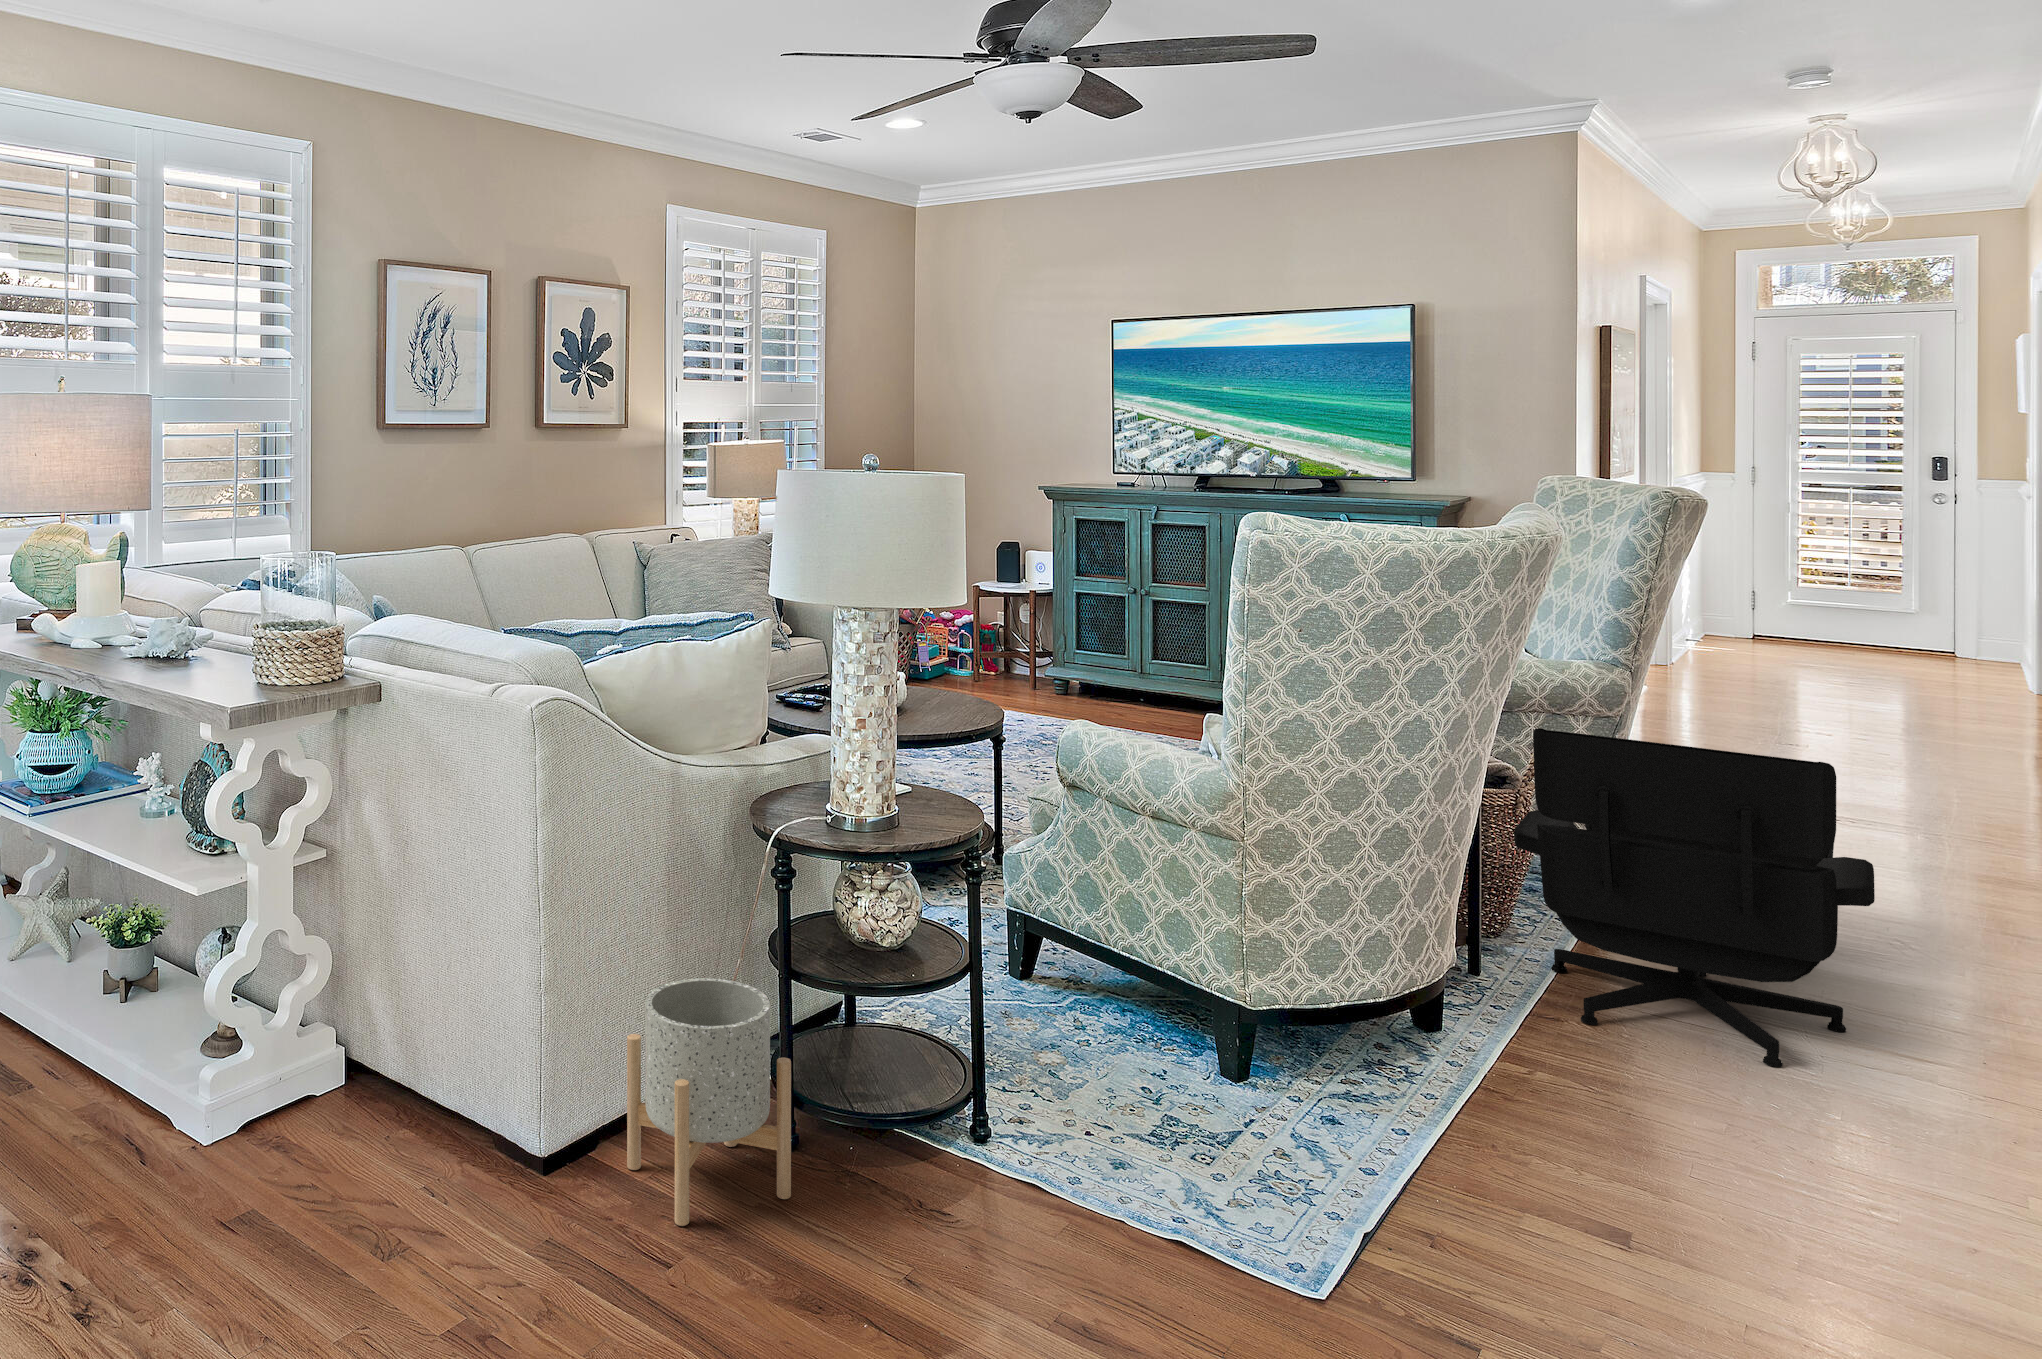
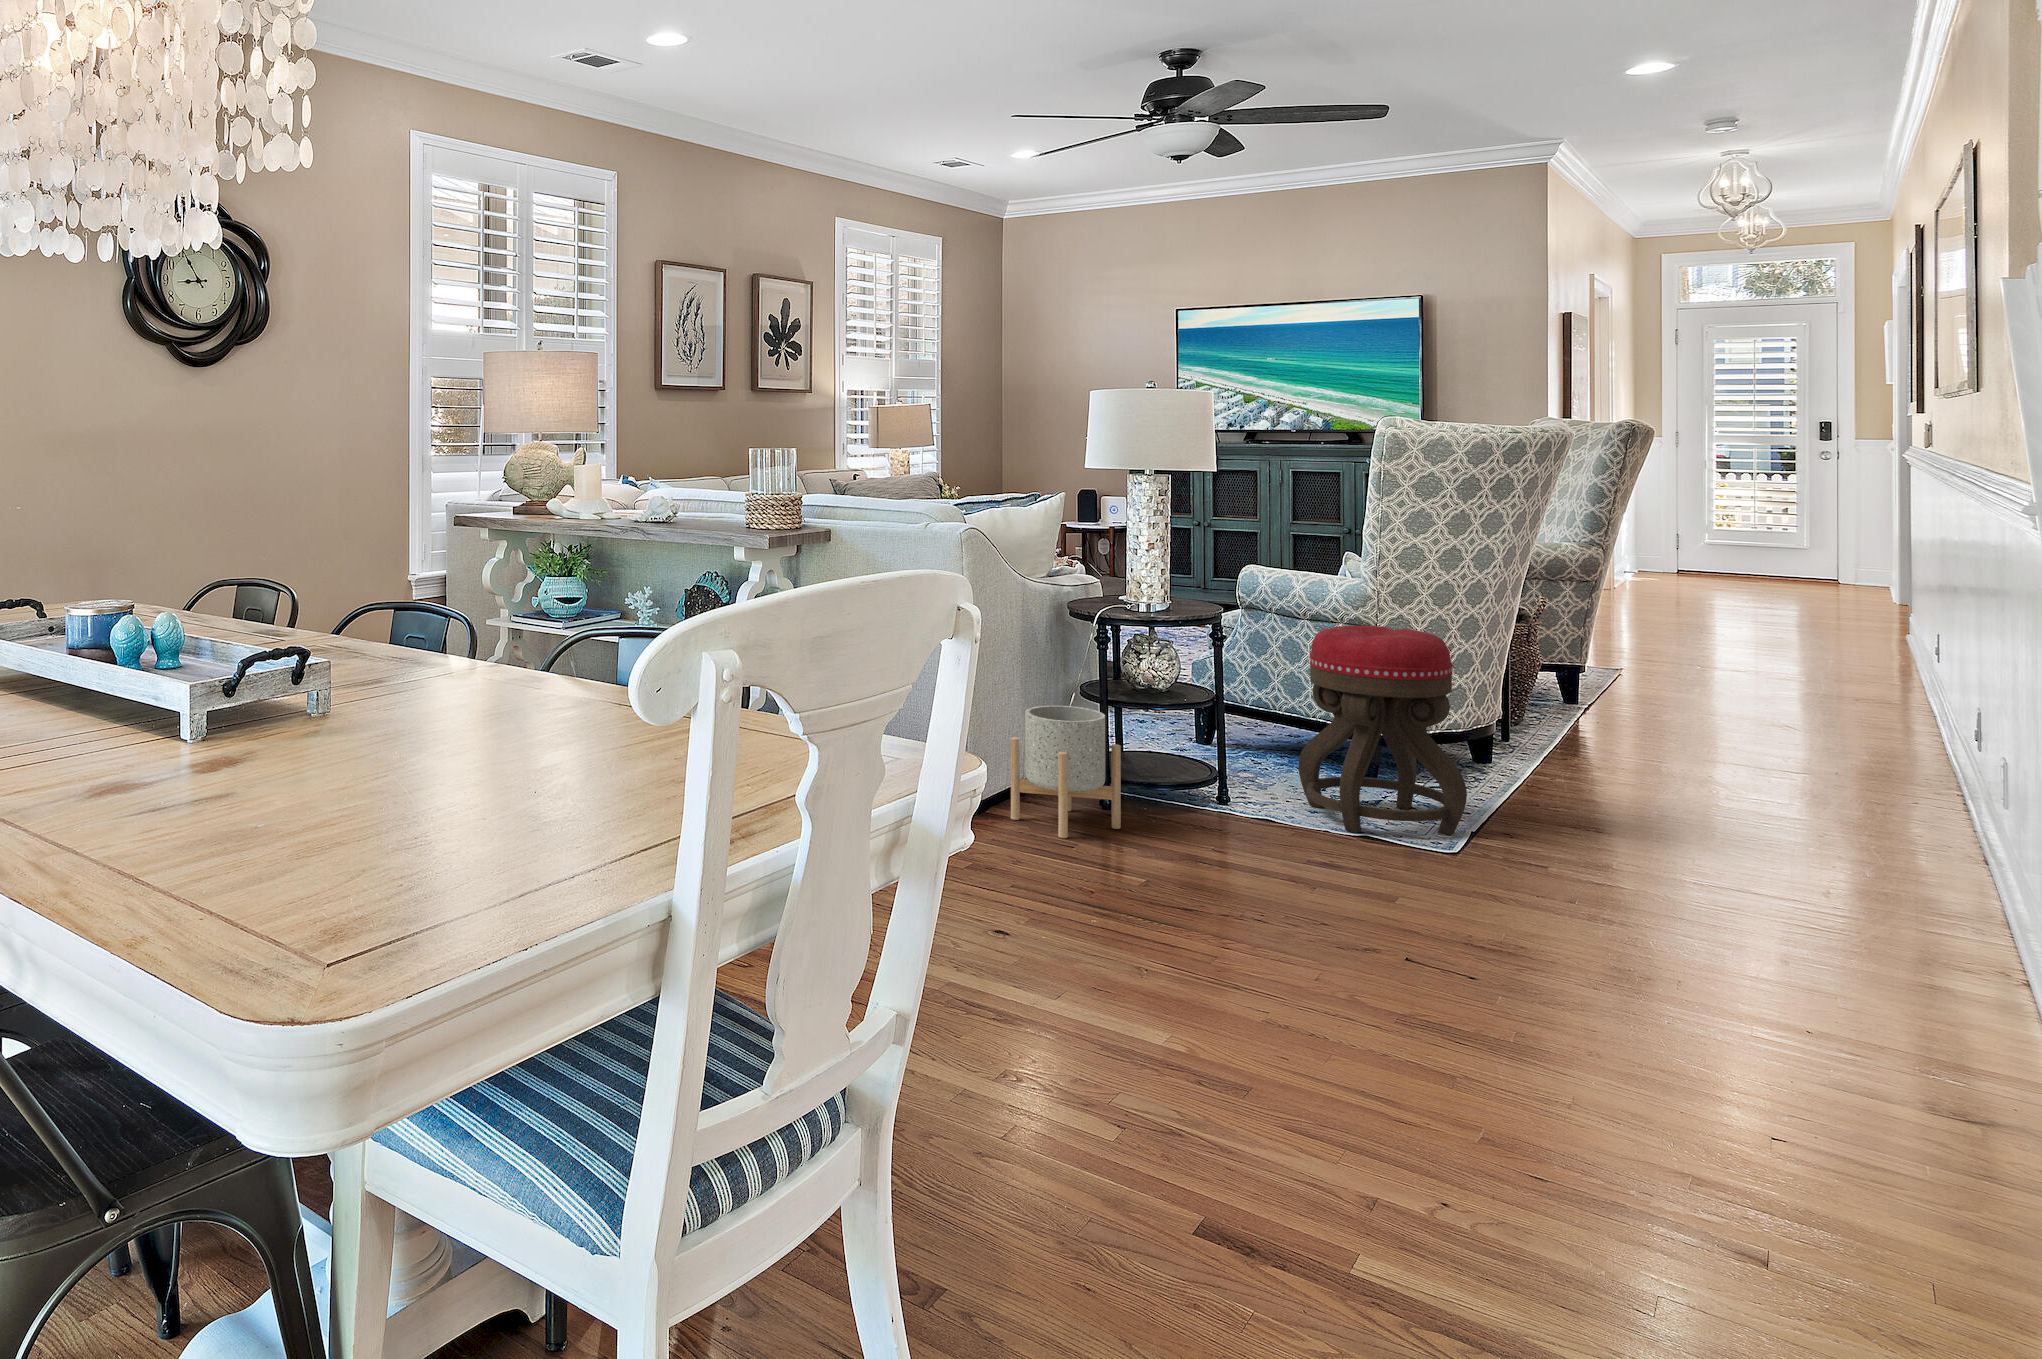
lounge chair: present [1514,728,1875,1067] -> none [1534,567,1771,777]
ottoman: none [1109,849,1359,1226] -> present [1298,626,1467,835]

